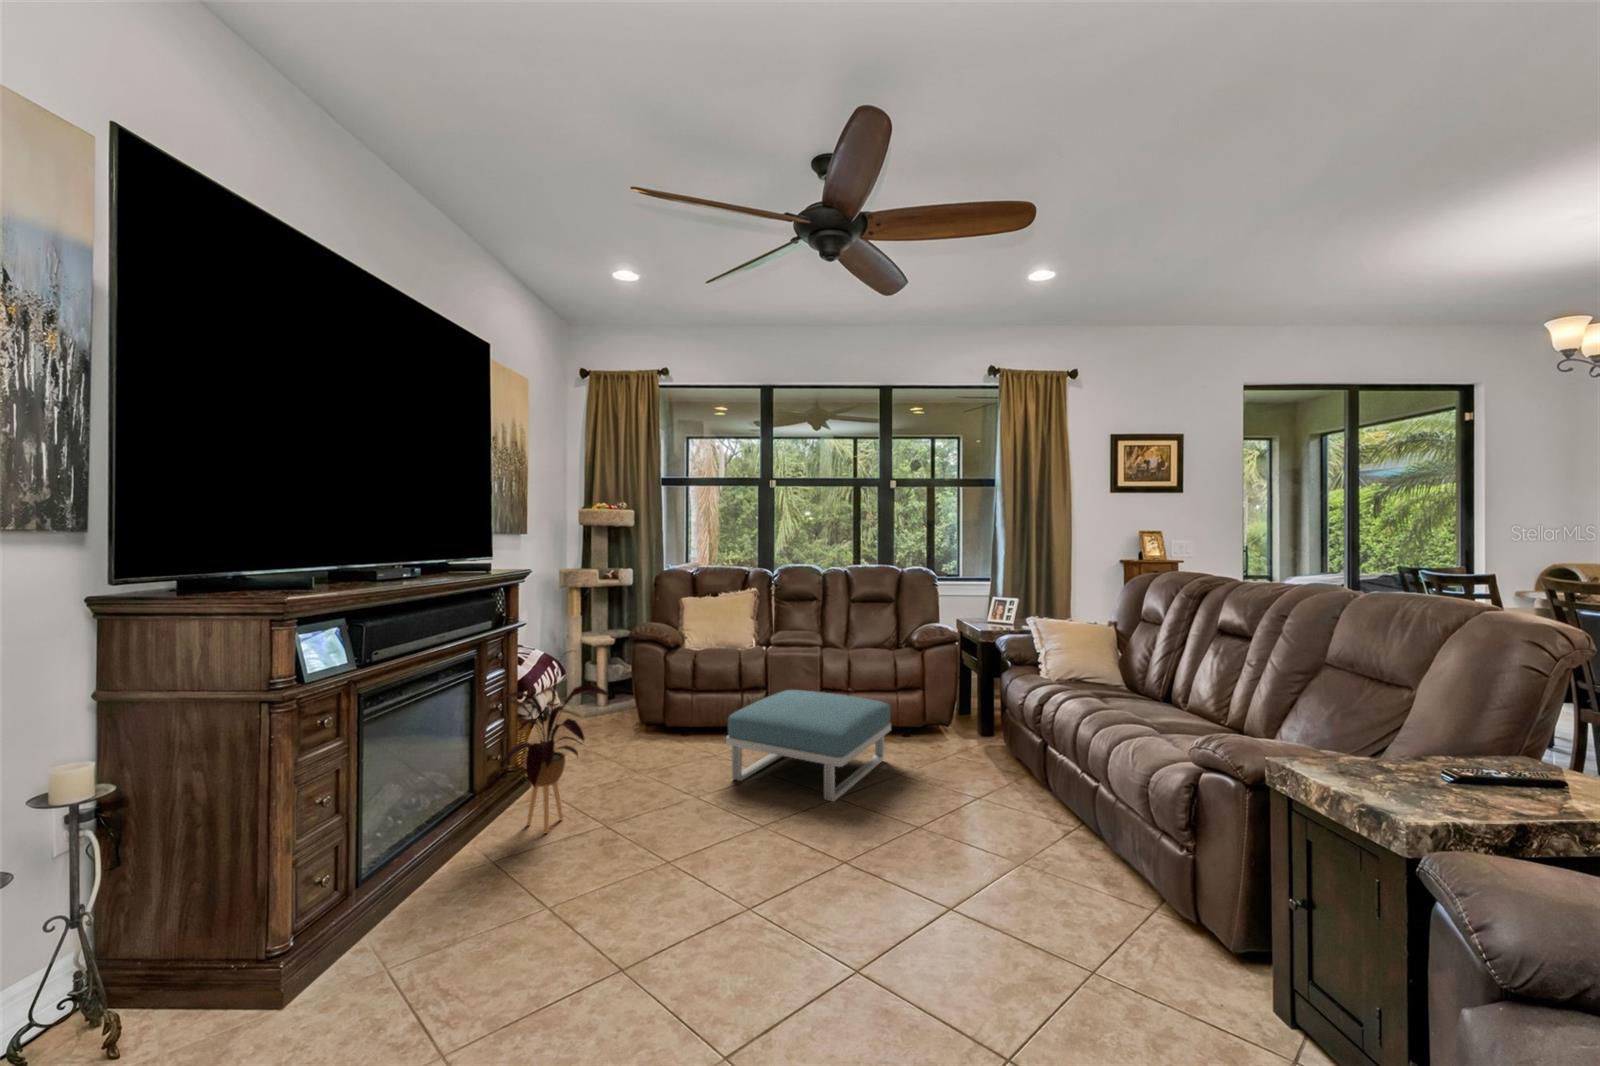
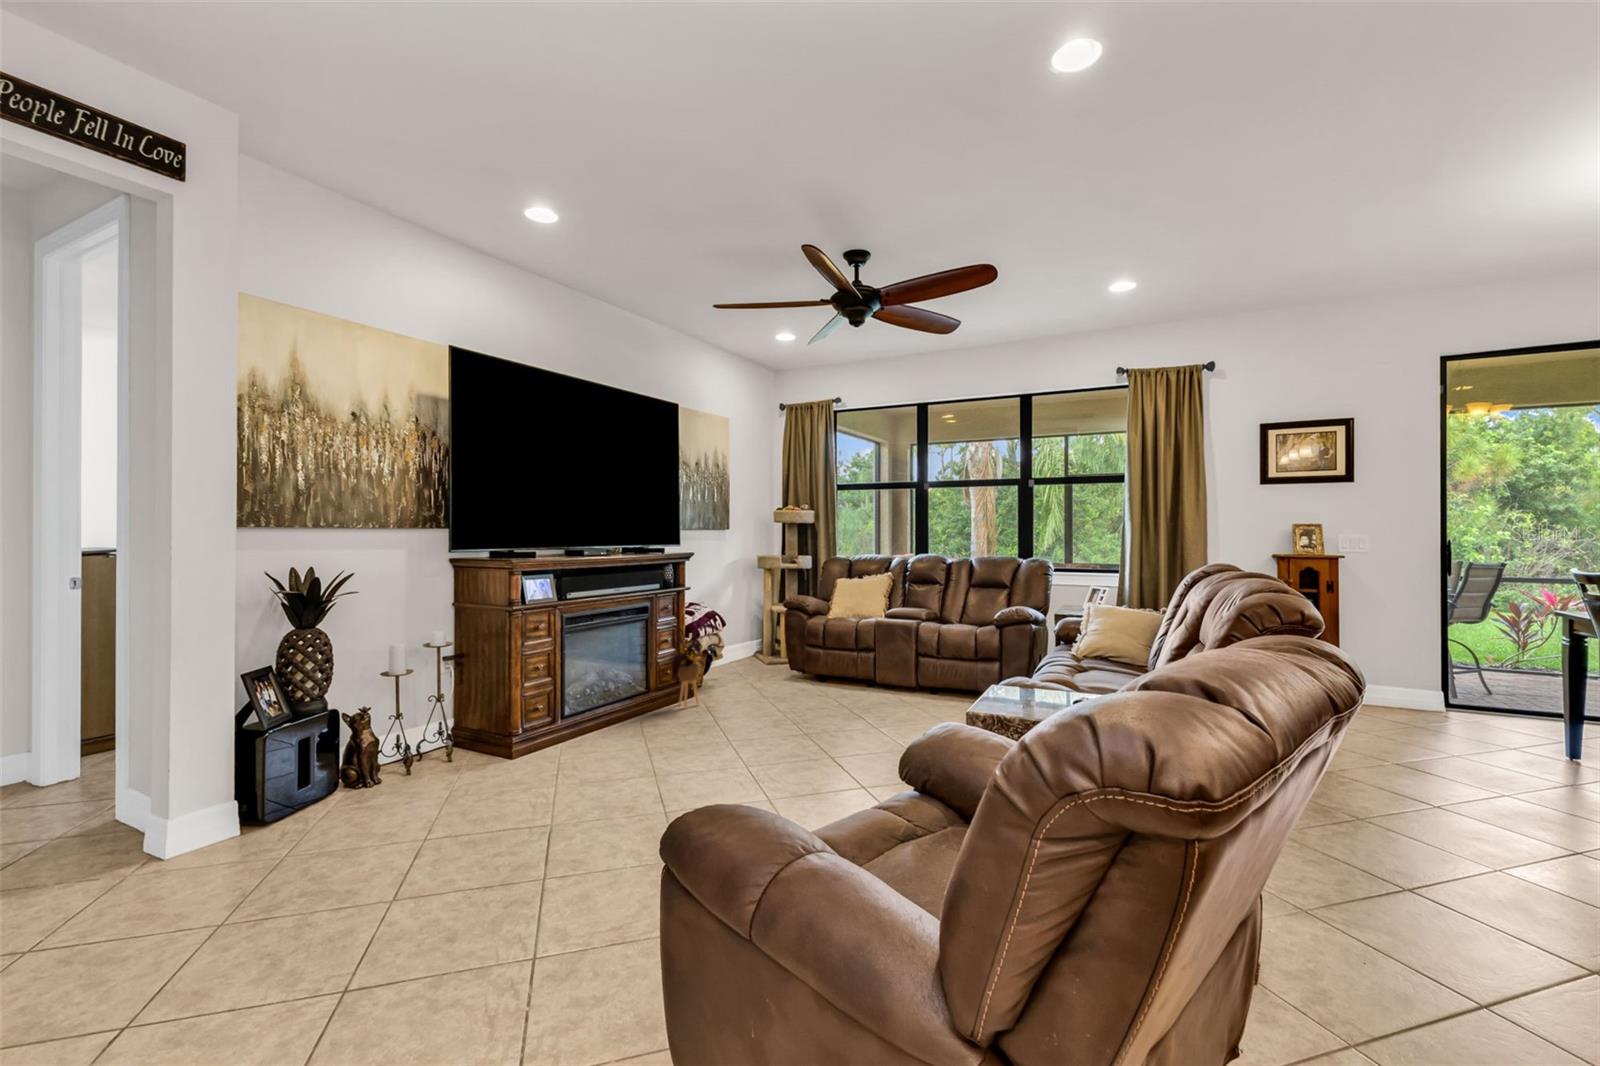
footstool: present [726,690,891,801] -> none [812,650,941,722]

